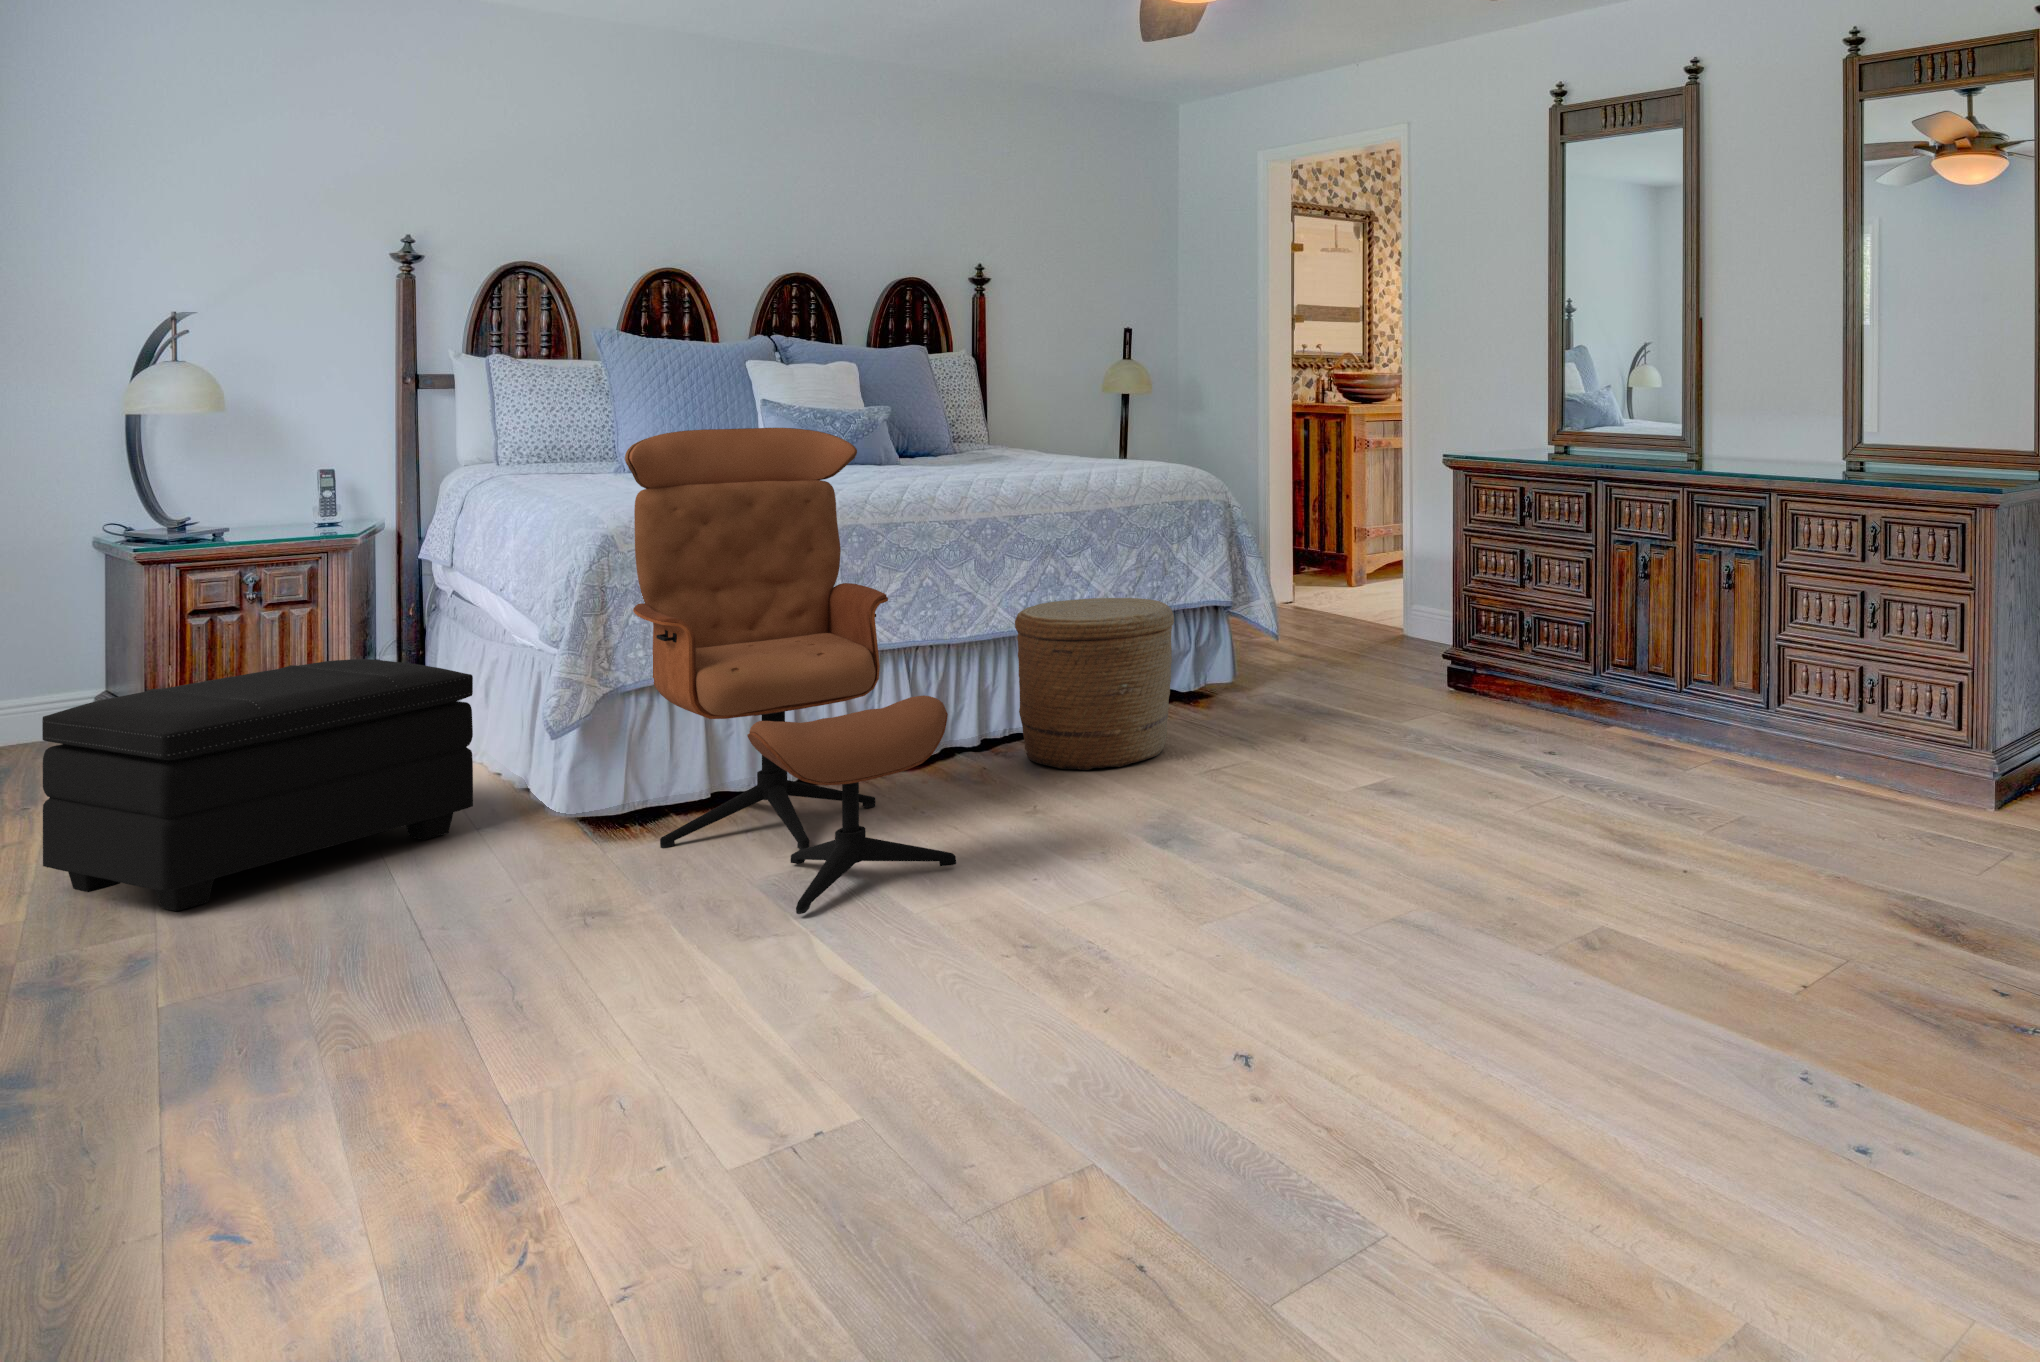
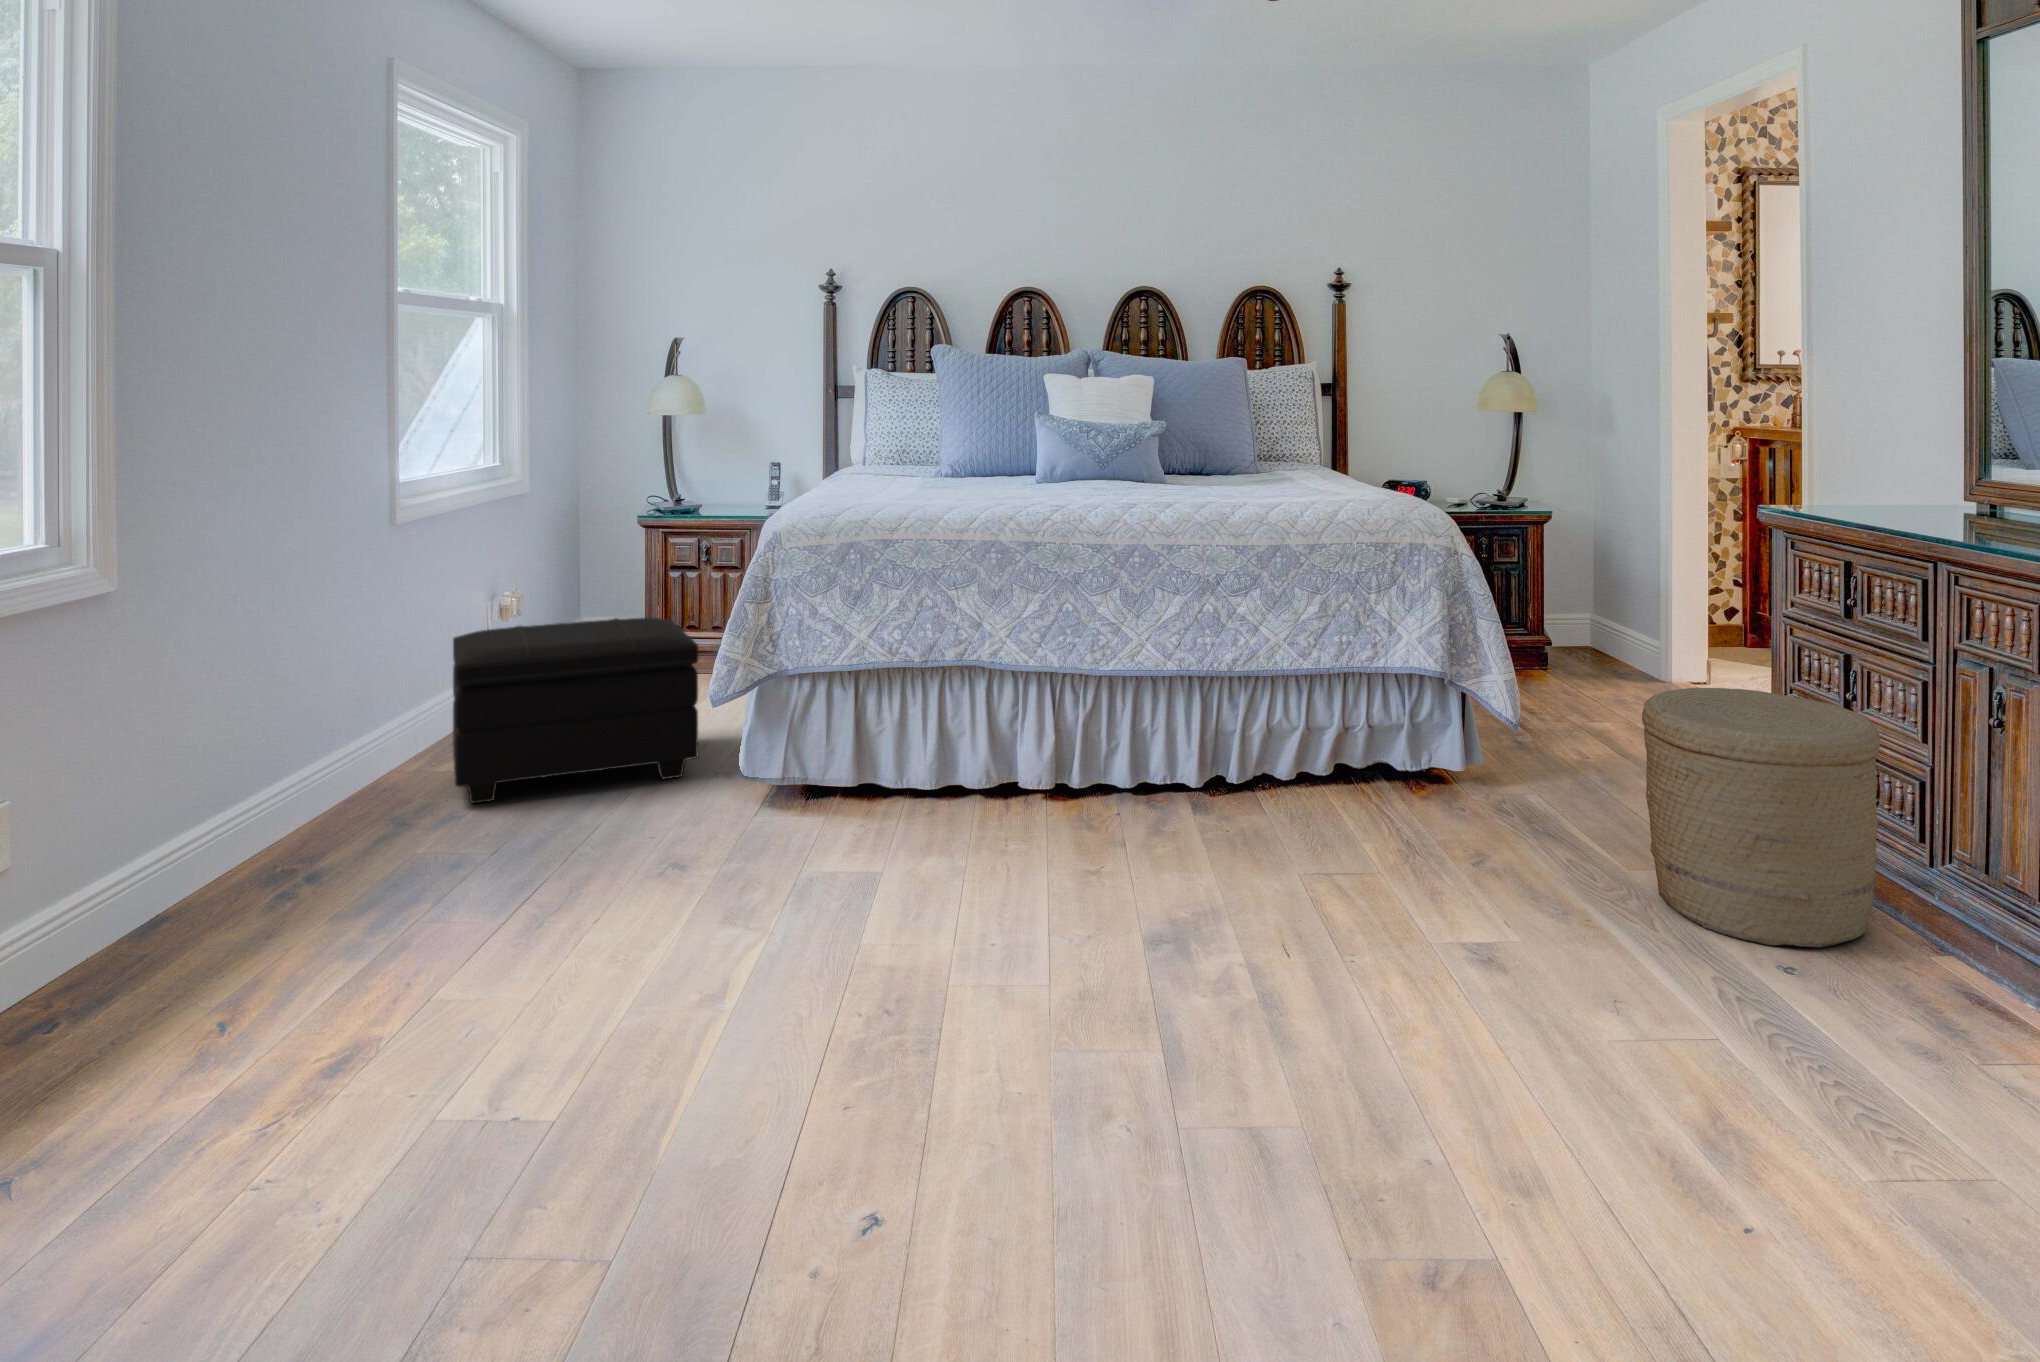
lounge chair: present [625,428,956,914] -> none [730,442,980,952]
woven basket: present [1015,598,1174,771] -> present [1642,688,1881,948]

